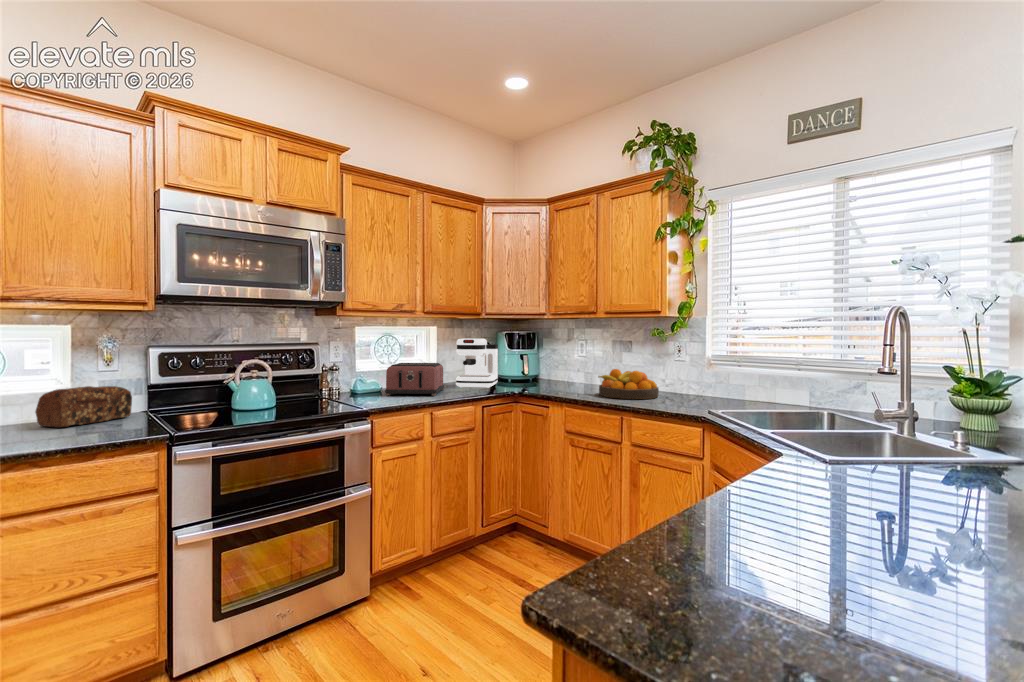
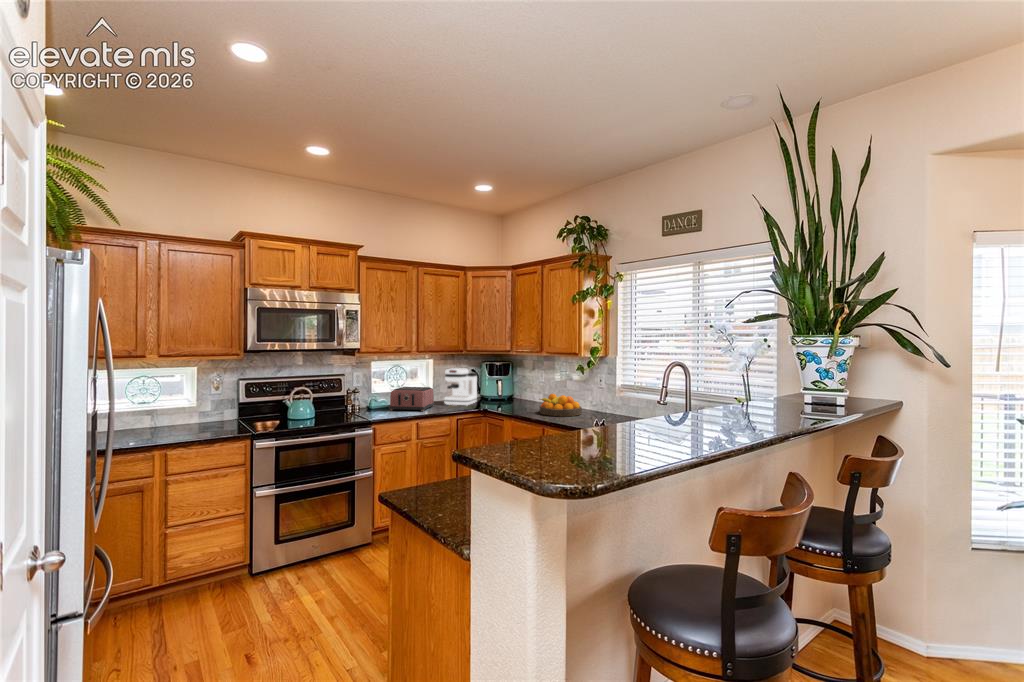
bread loaf: present [35,386,132,428] -> none [179,404,230,428]

